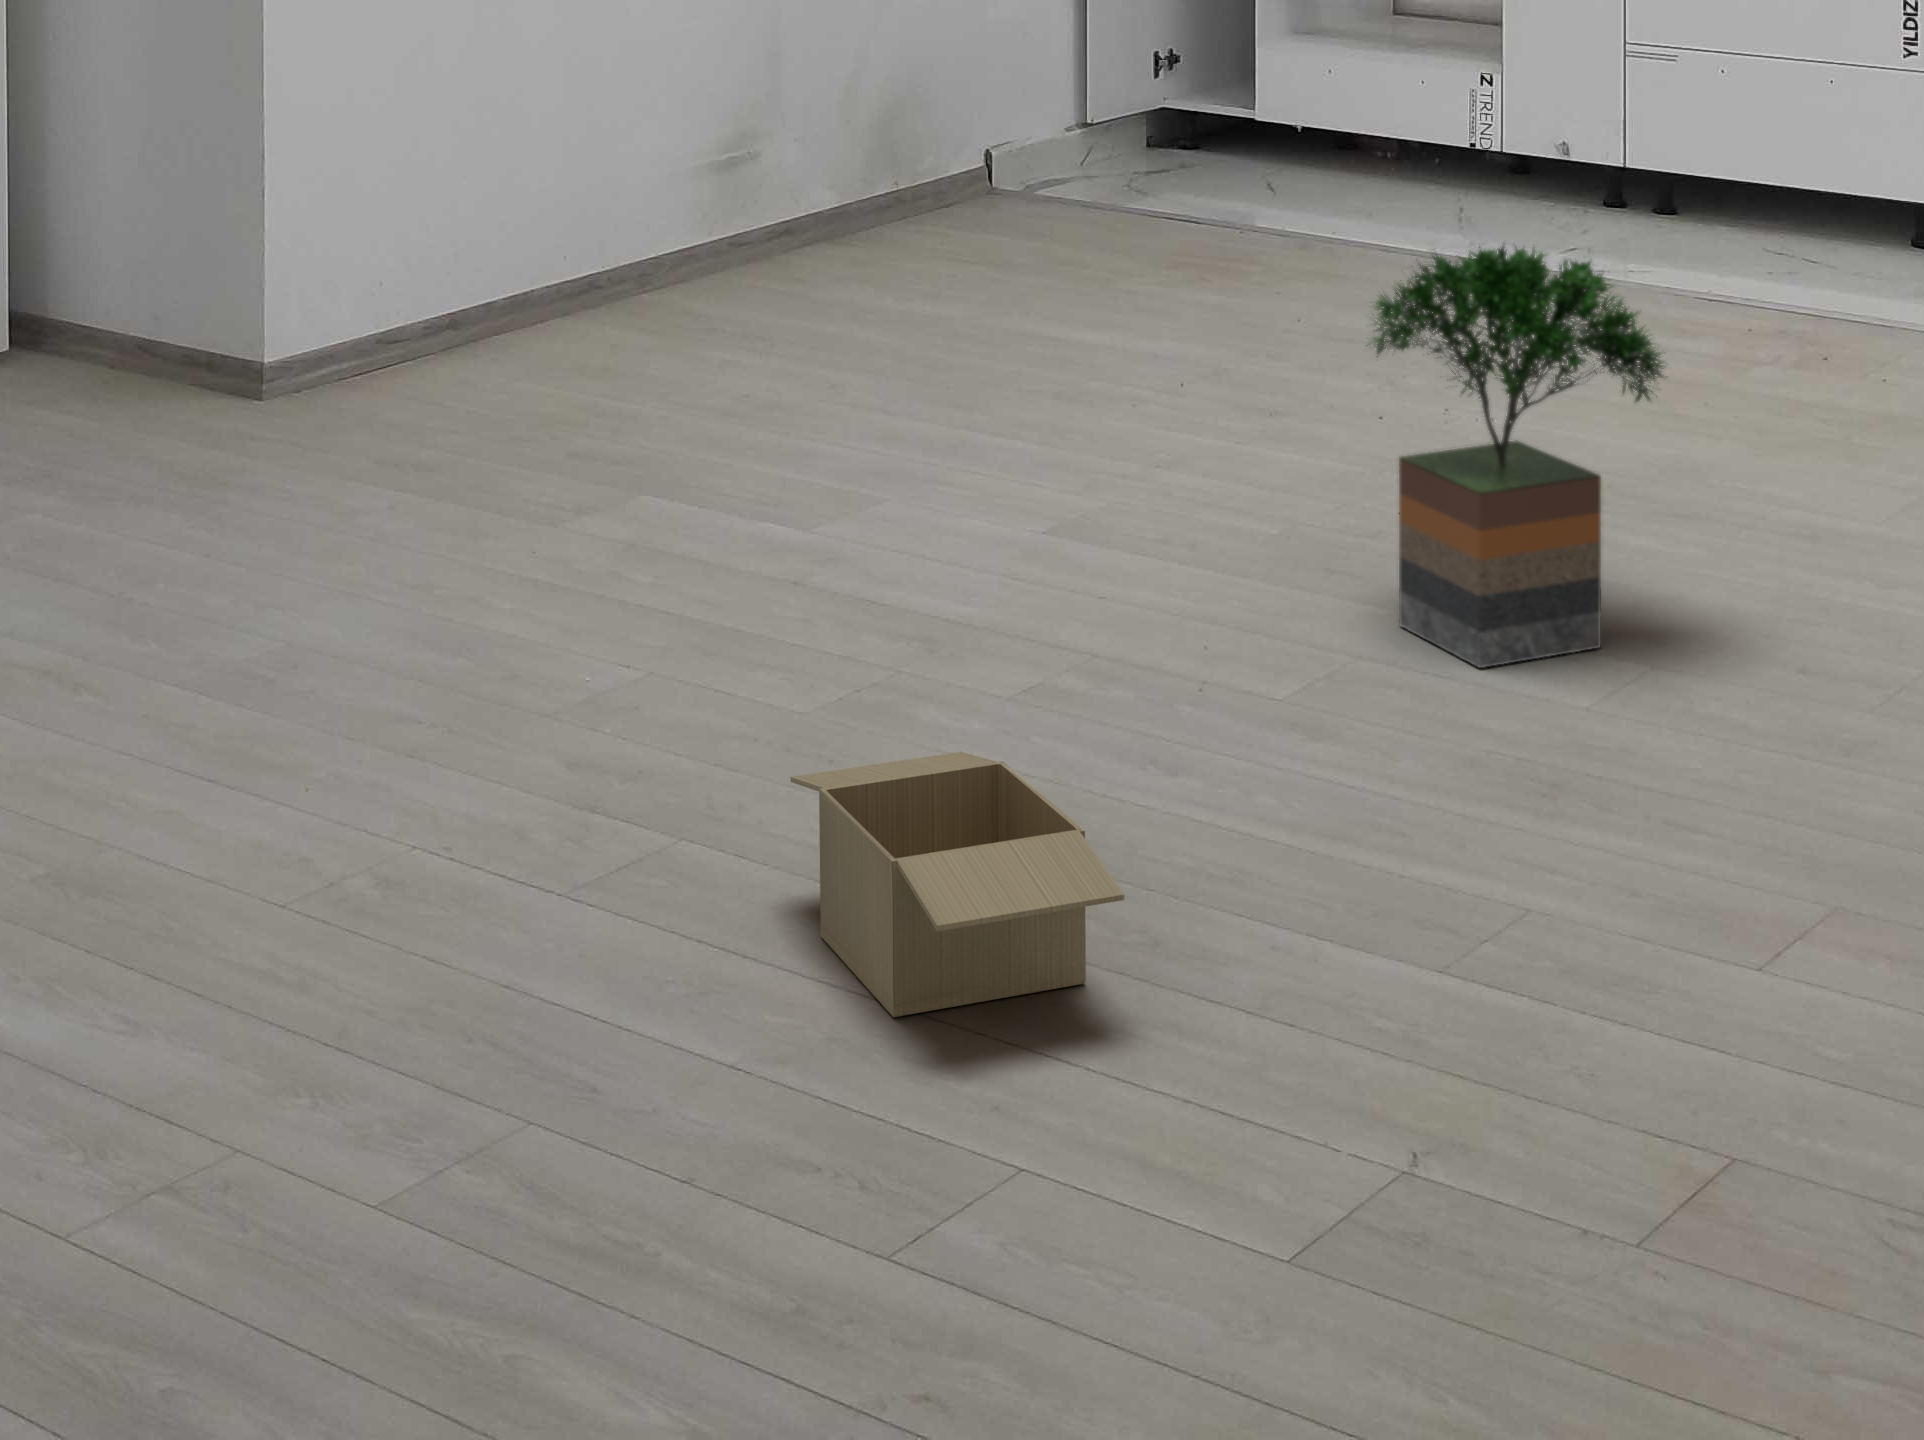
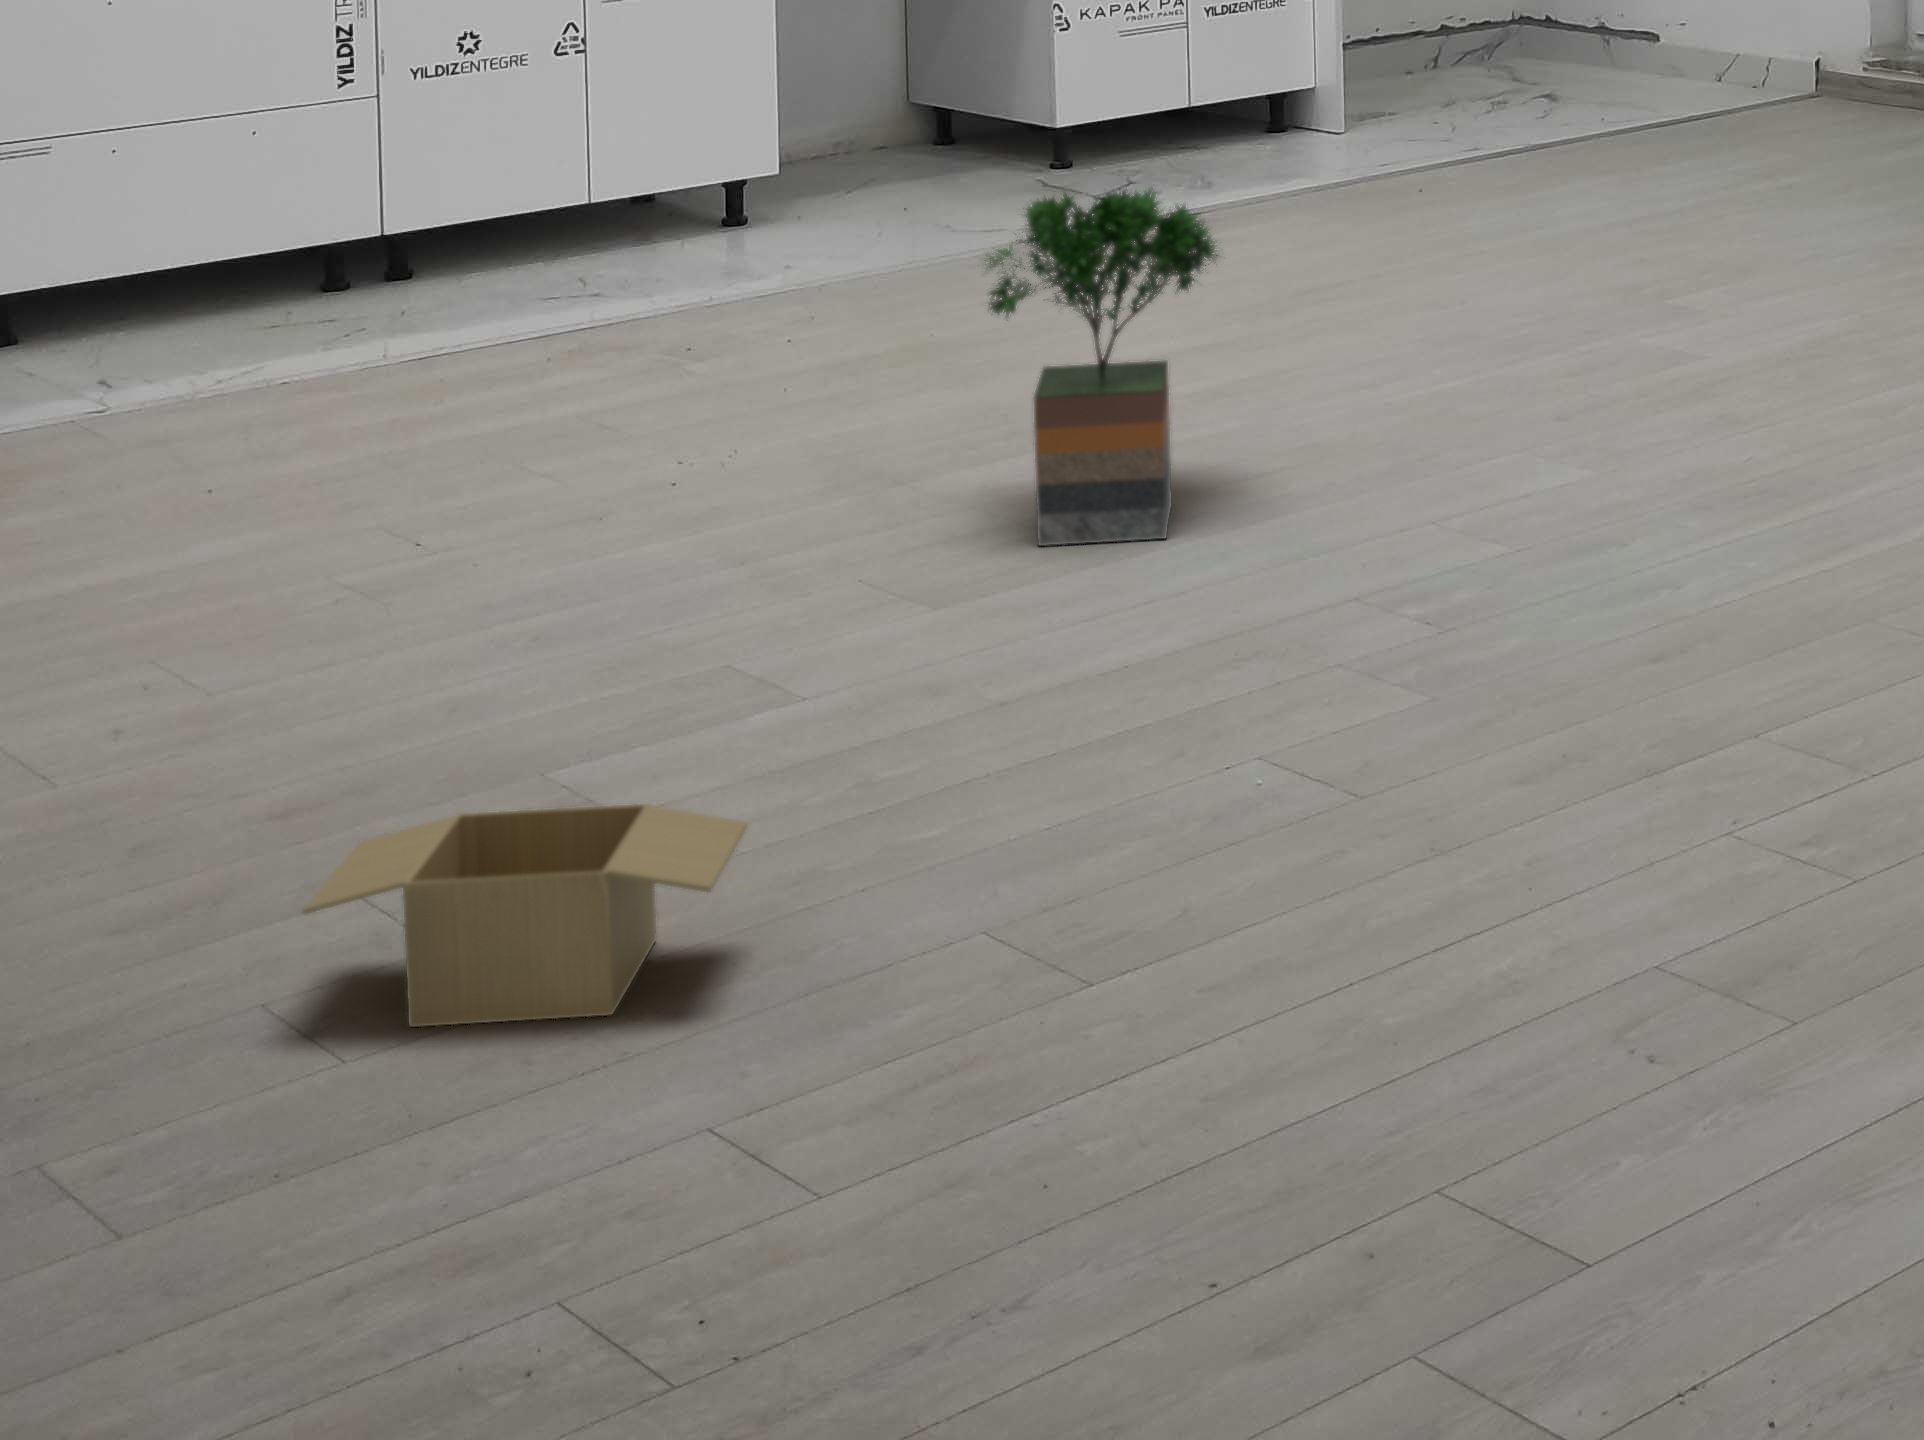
cardboard box: present [790,752,1125,1017] -> present [303,804,747,1027]

